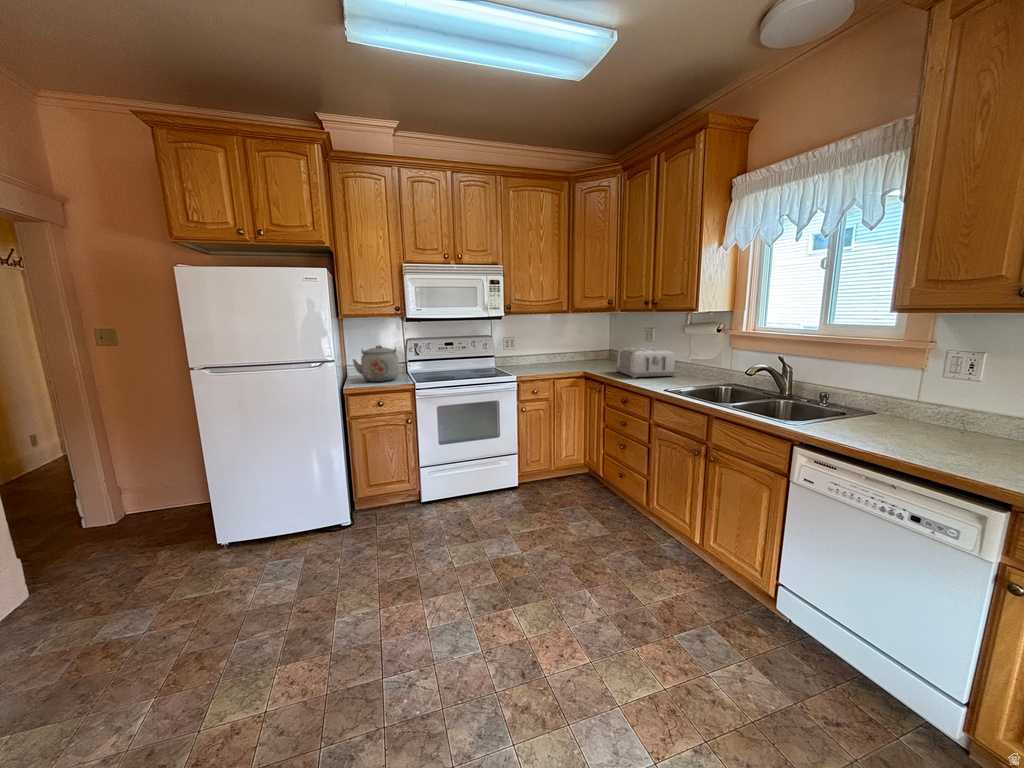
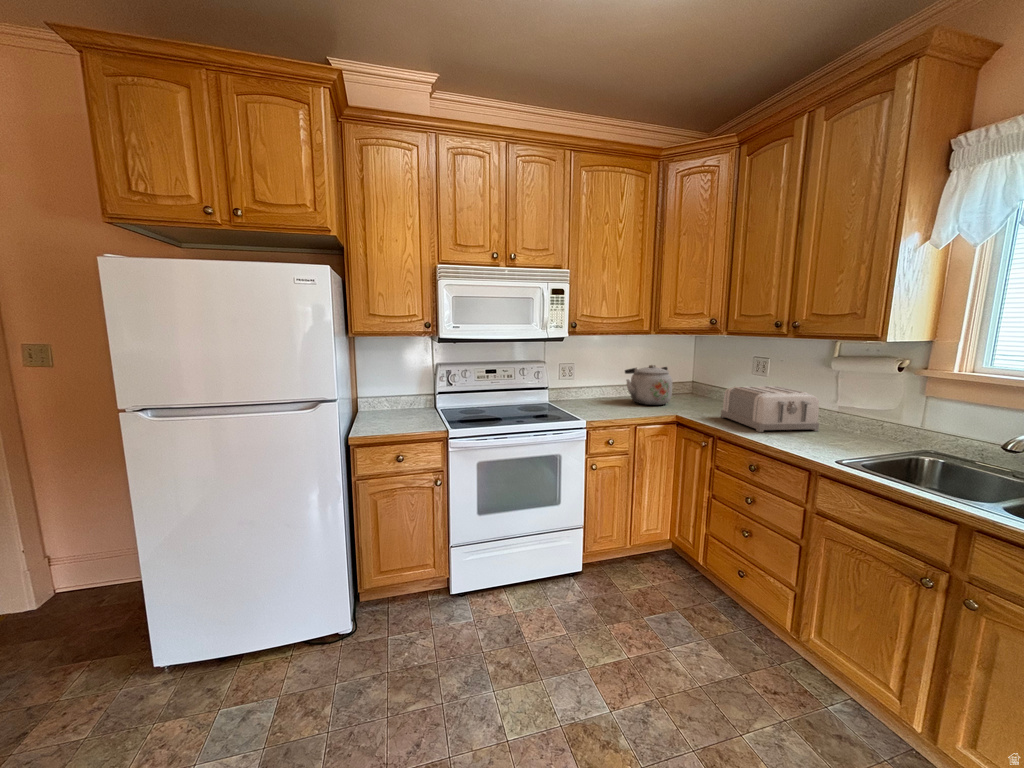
kettle: present [353,345,399,382] -> present [625,365,672,405]

